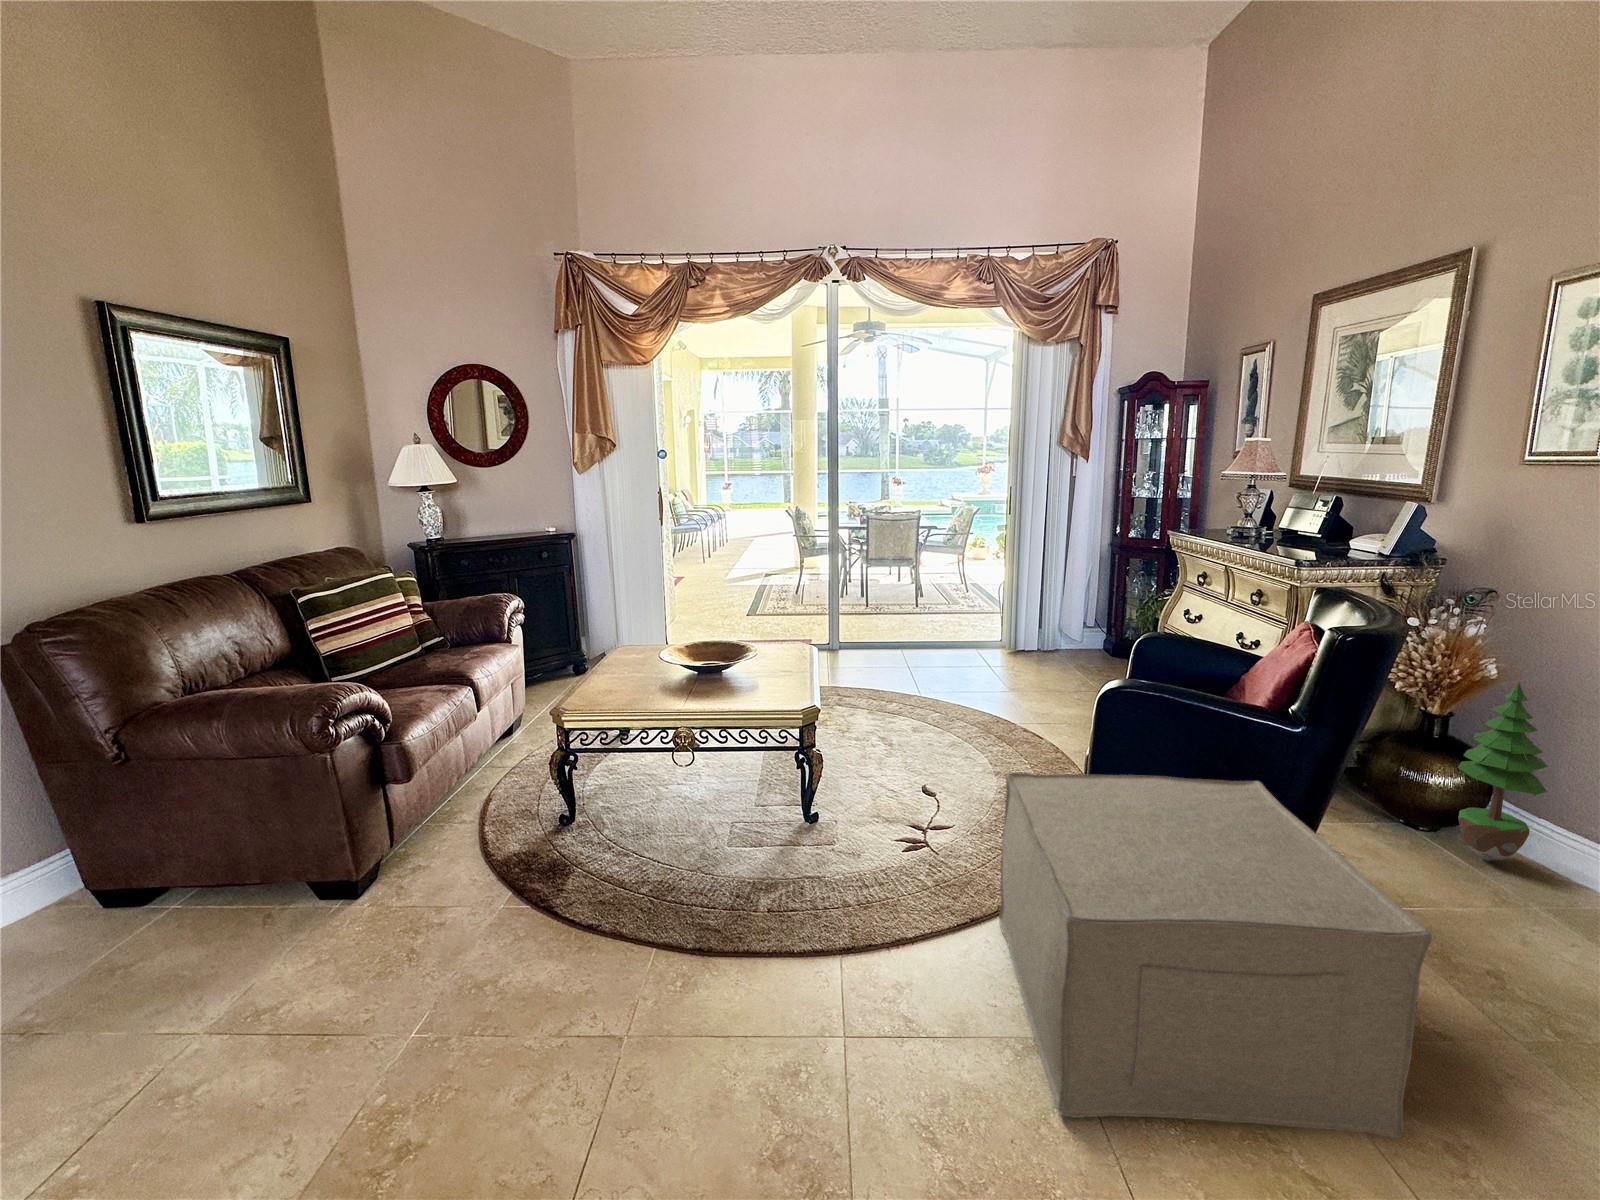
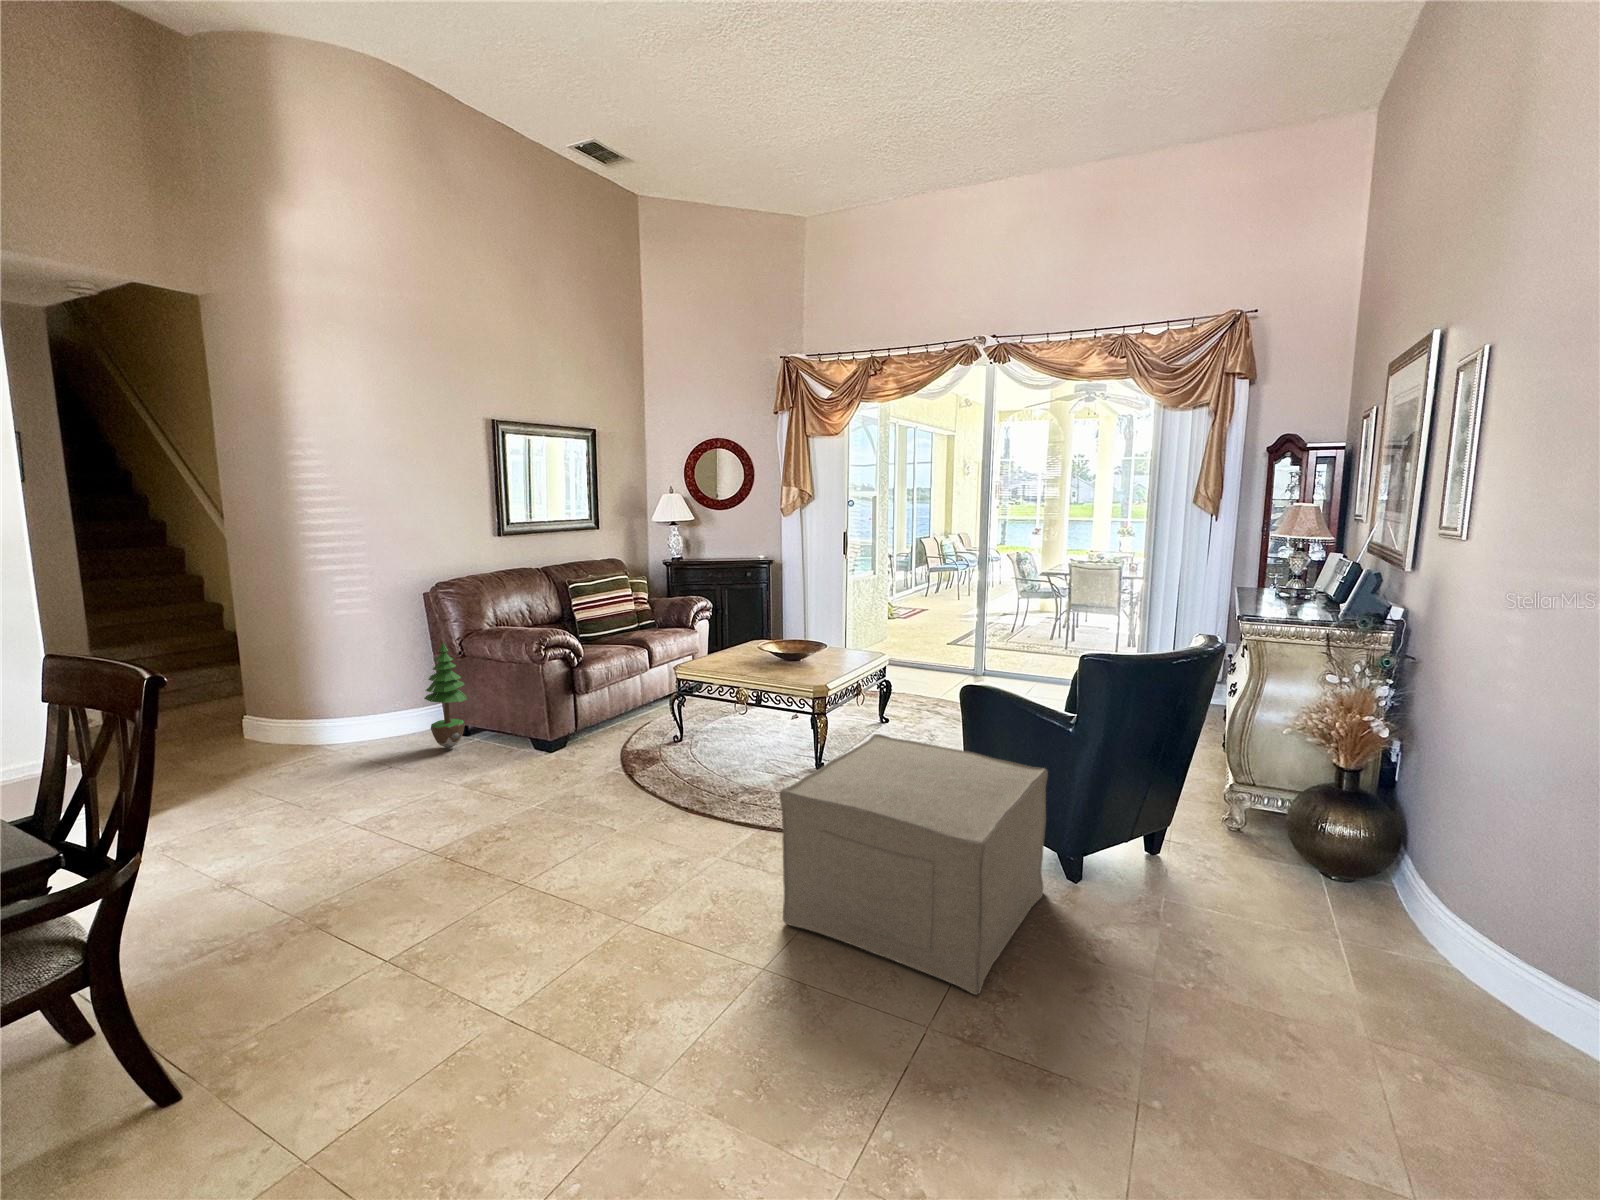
potted tree: present [1458,682,1548,861] -> present [424,642,467,749]

